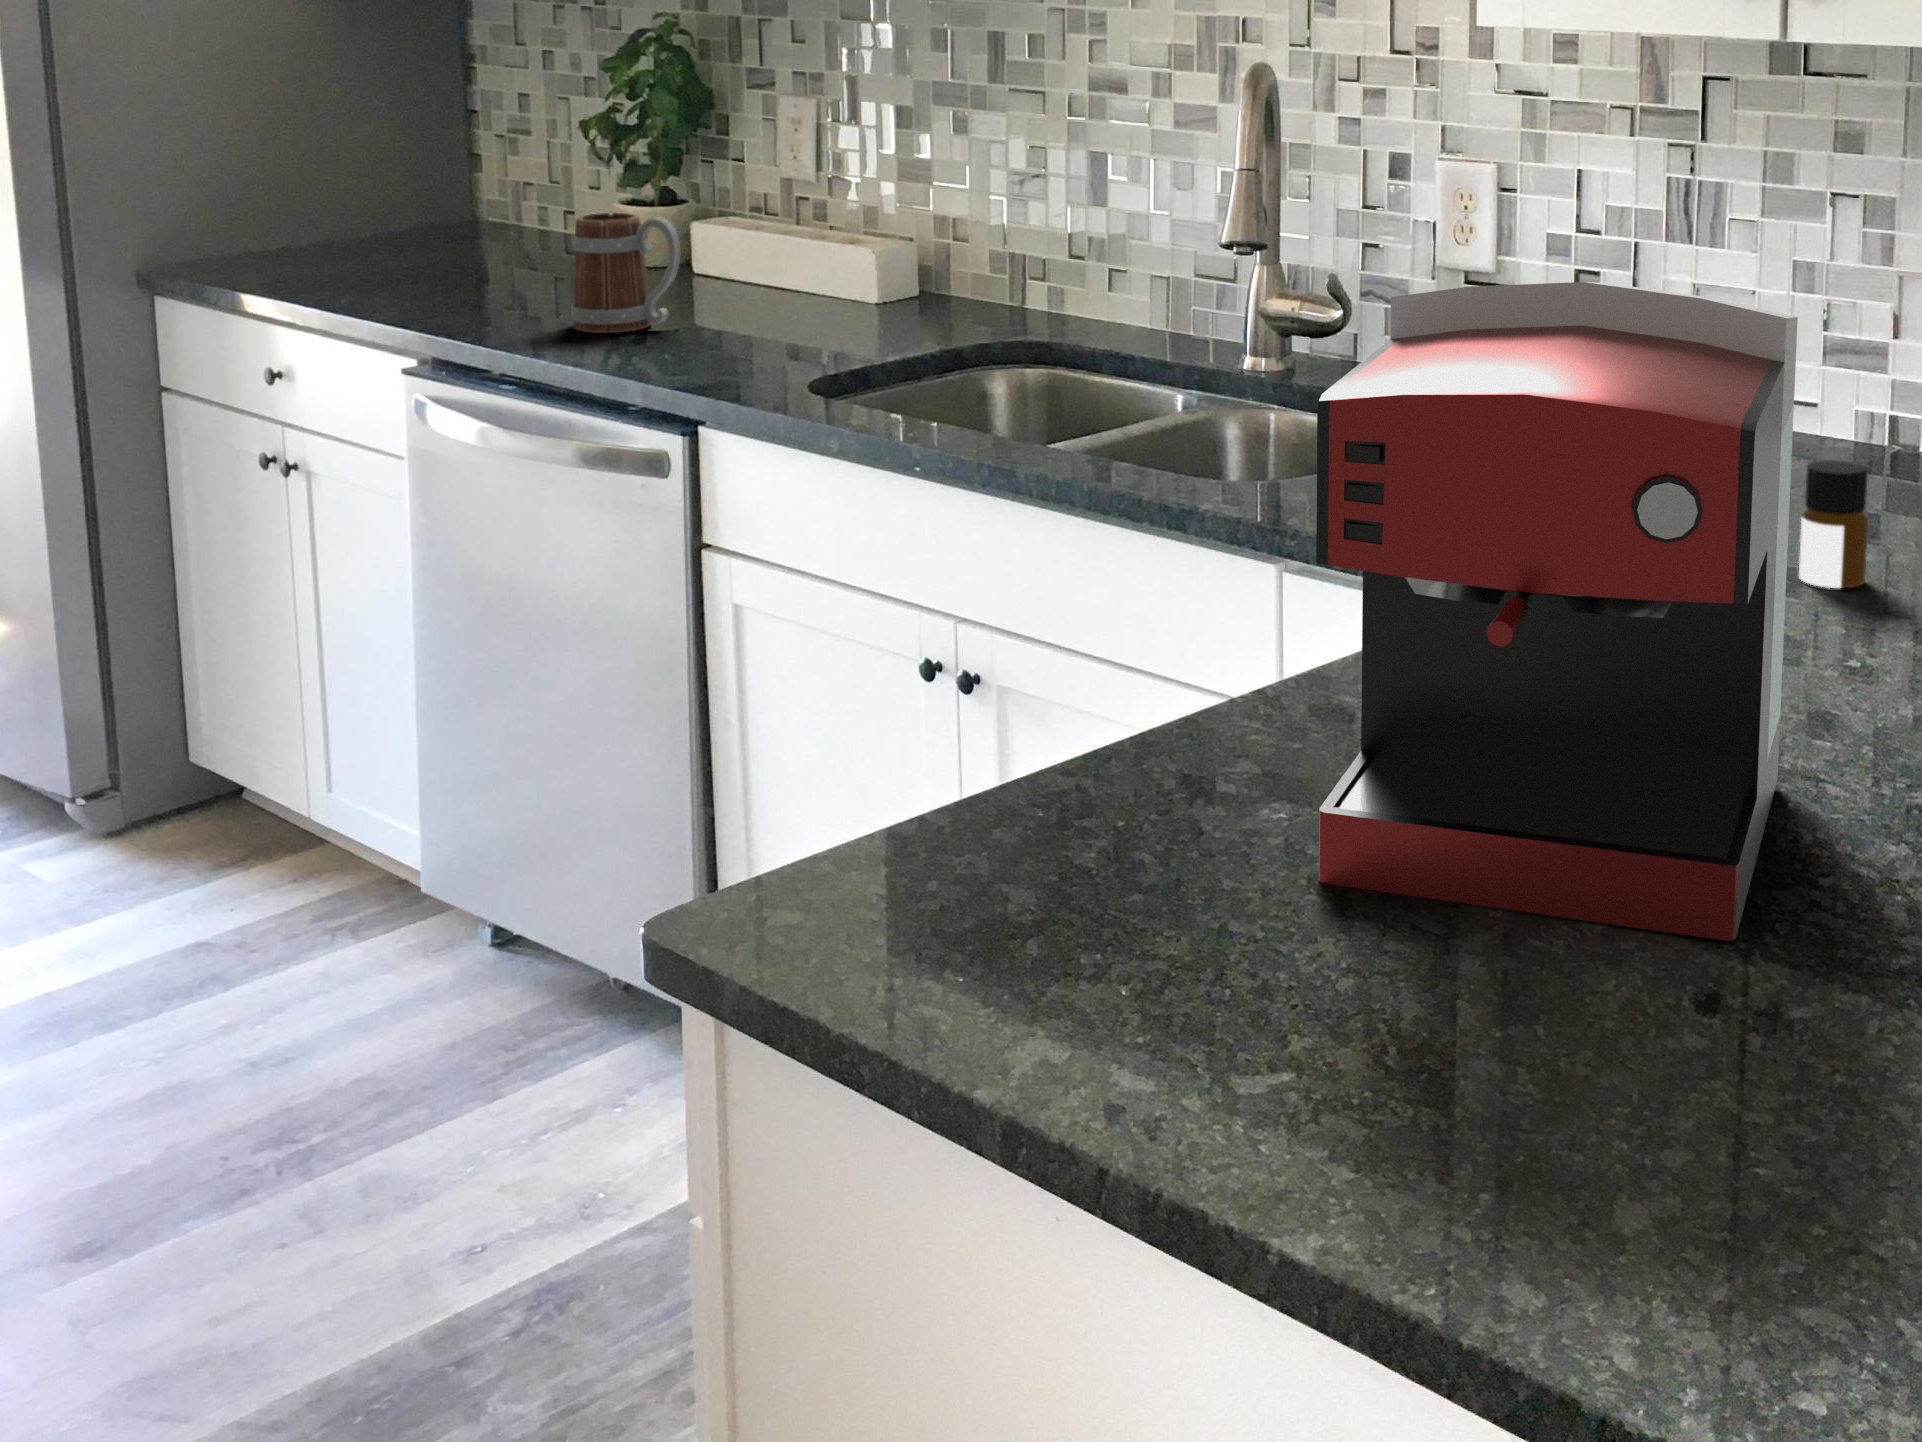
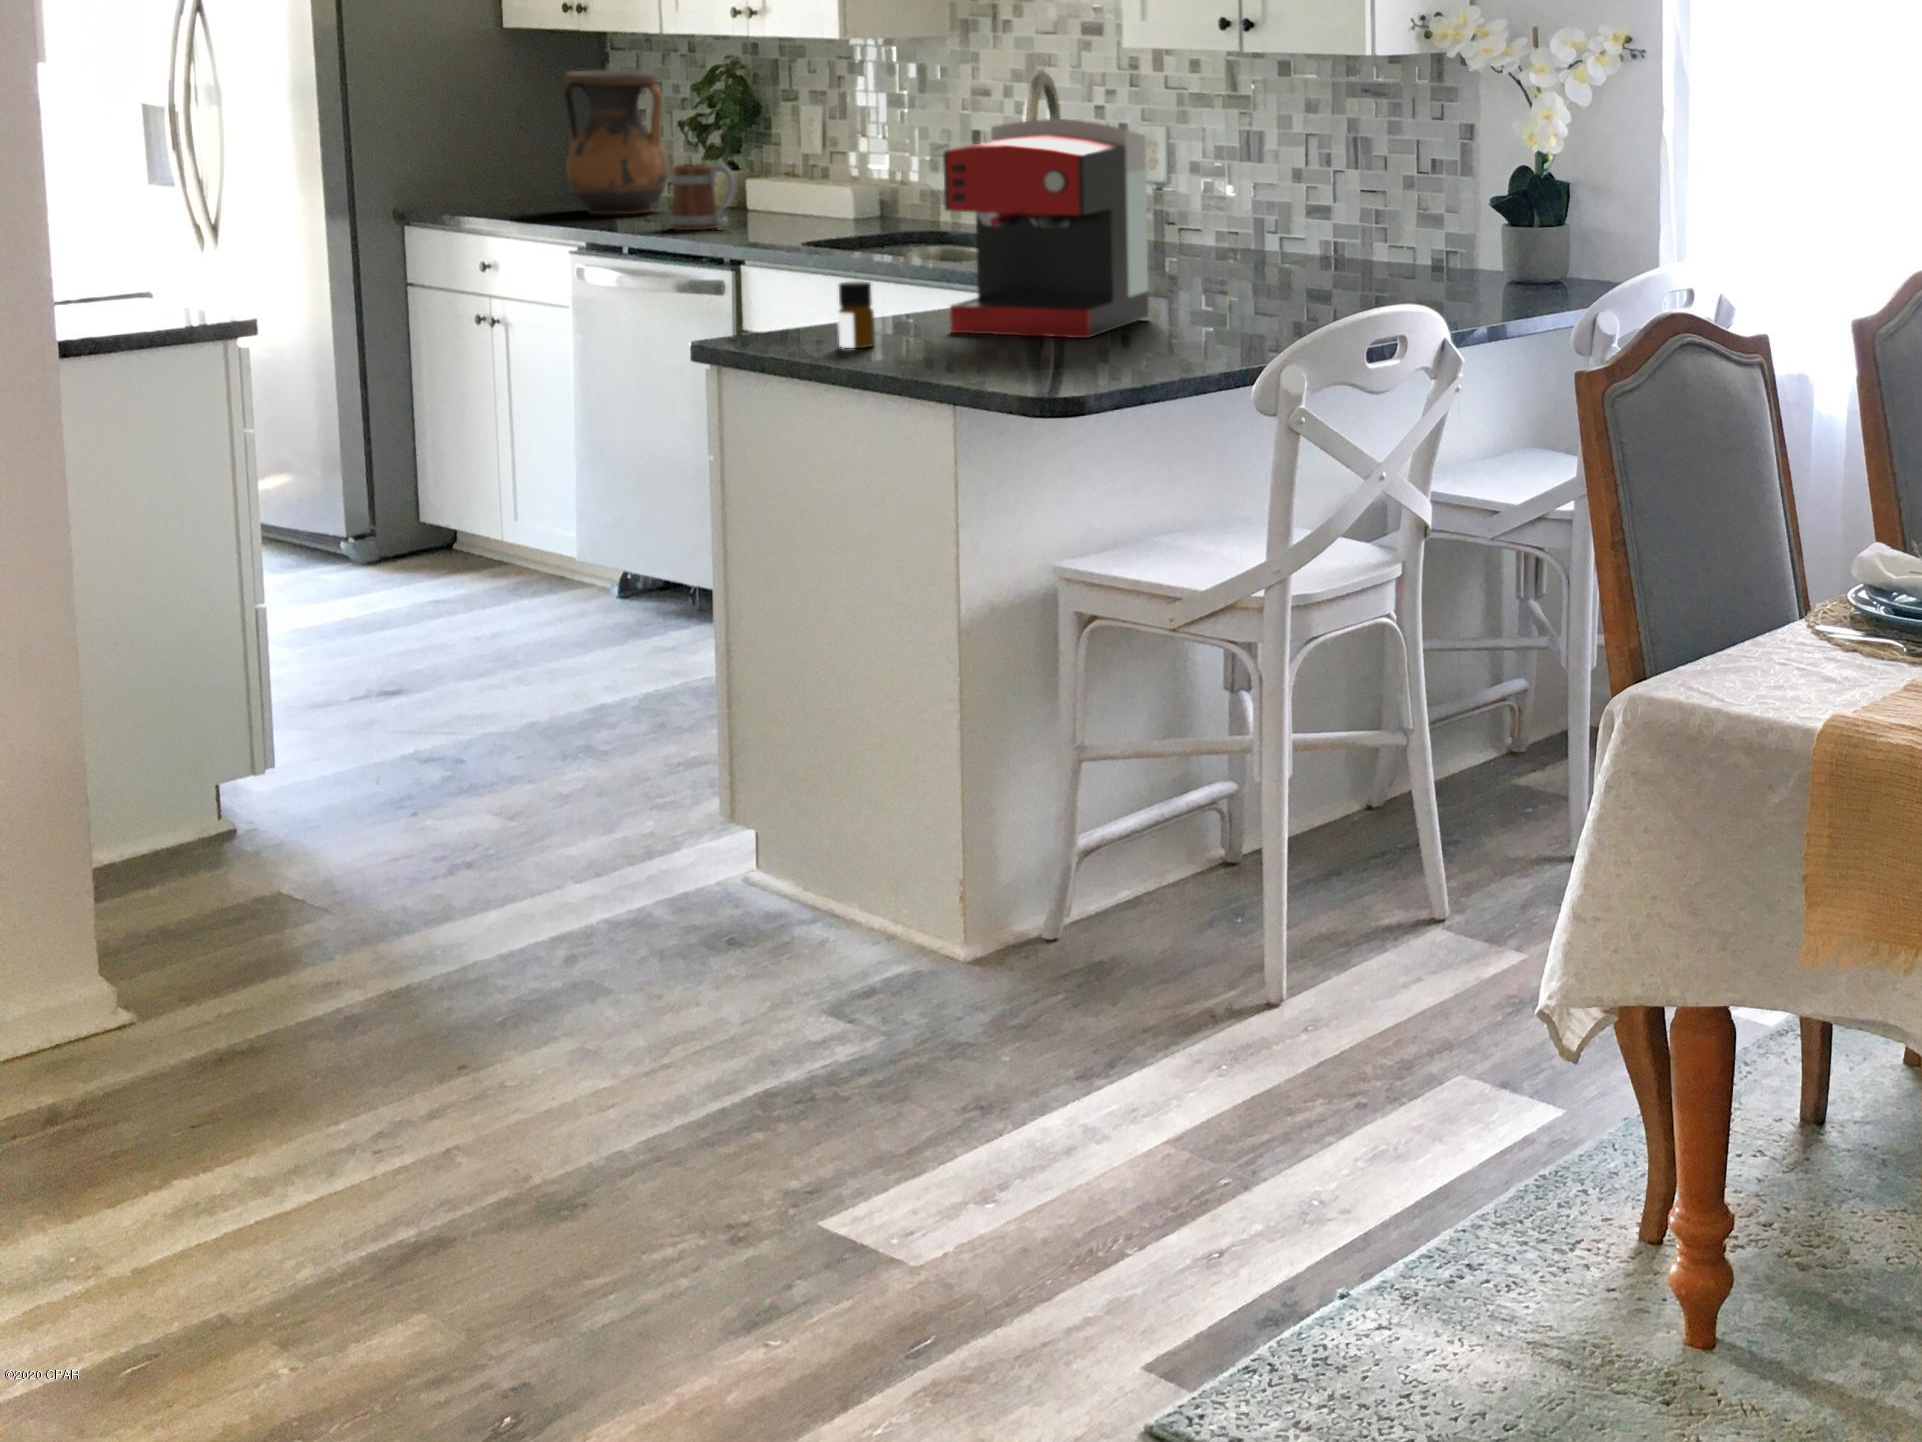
vase: none [398,38,566,282] -> present [564,70,669,214]
bottle: present [1799,460,1868,588] -> present [838,281,875,348]

